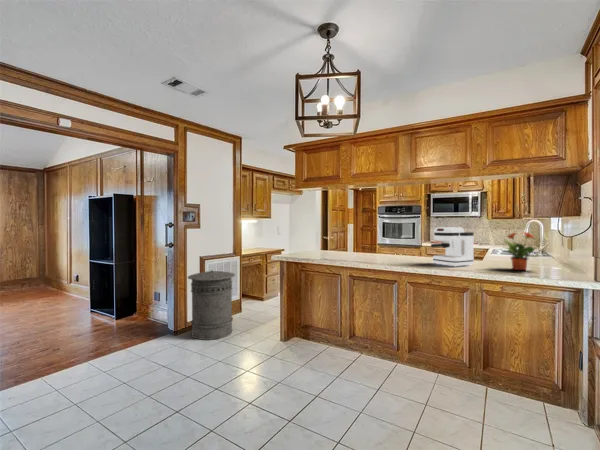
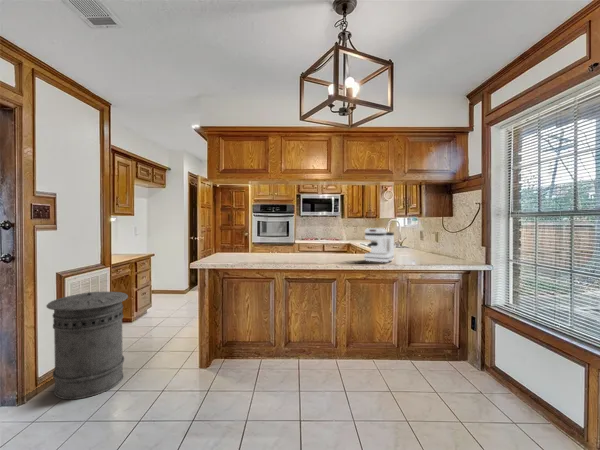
potted plant: present [504,232,537,270] -> none [414,232,441,262]

